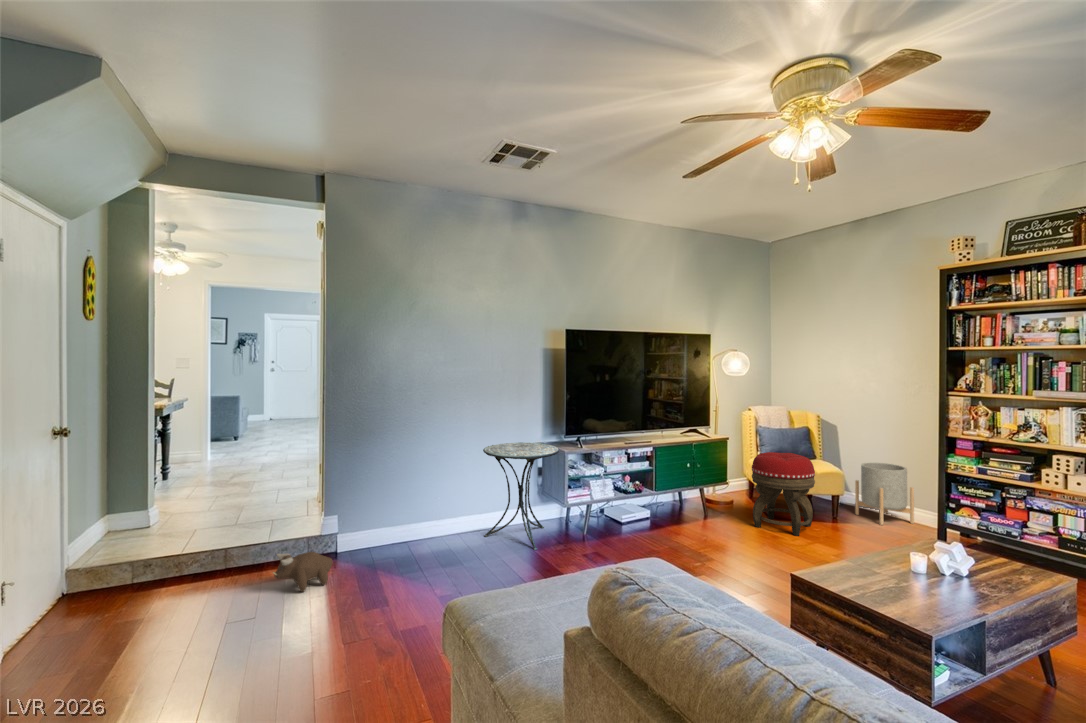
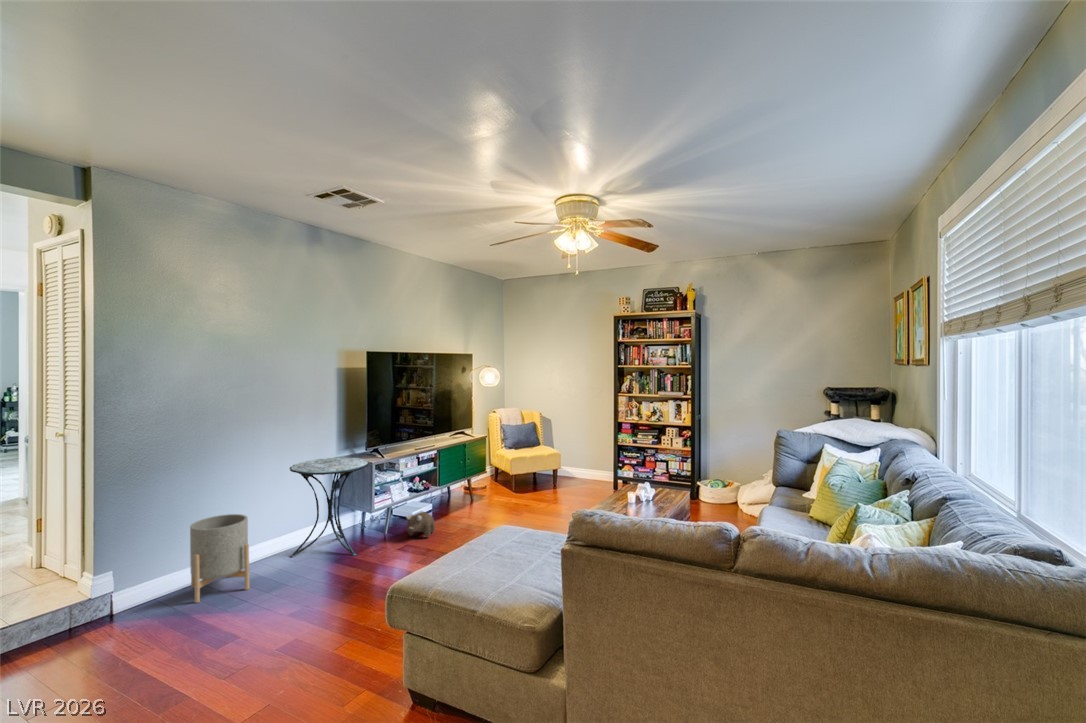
footstool: present [752,452,815,536] -> none [507,443,549,502]
planter: present [855,463,914,525] -> present [190,514,249,603]
plush toy: present [273,552,332,592] -> present [406,512,435,538]

